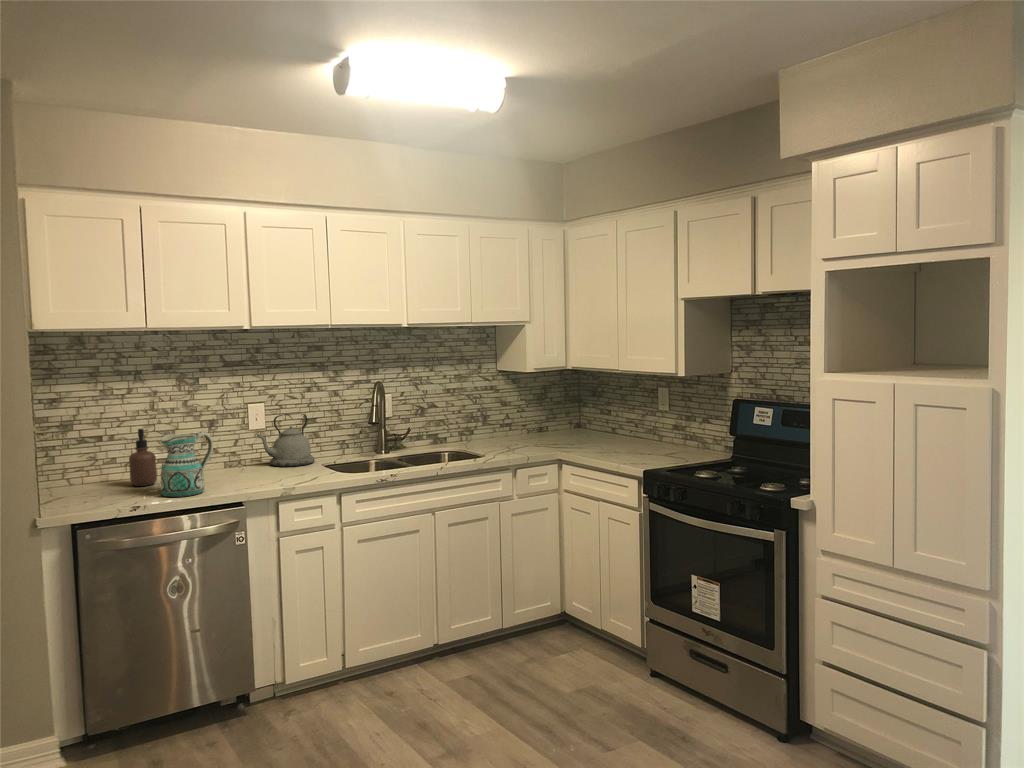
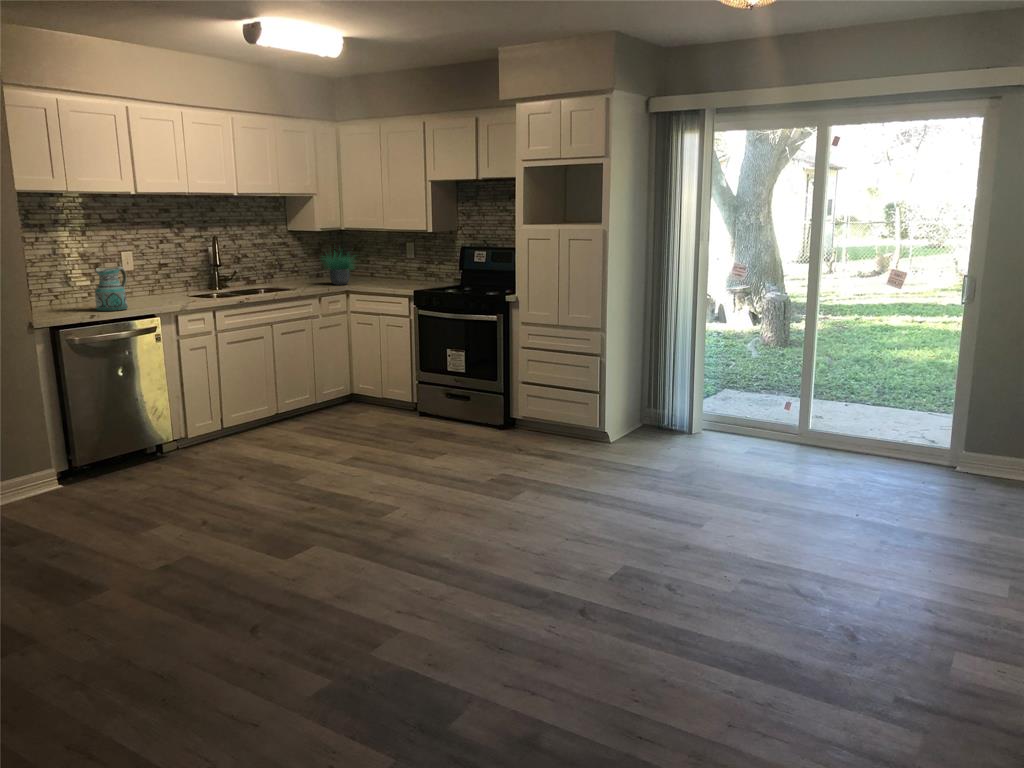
potted plant: none [522,384,587,450] -> present [323,253,353,285]
kettle: present [257,413,315,467] -> none [134,259,176,297]
soap dispenser: present [129,429,157,486] -> none [53,266,76,309]

